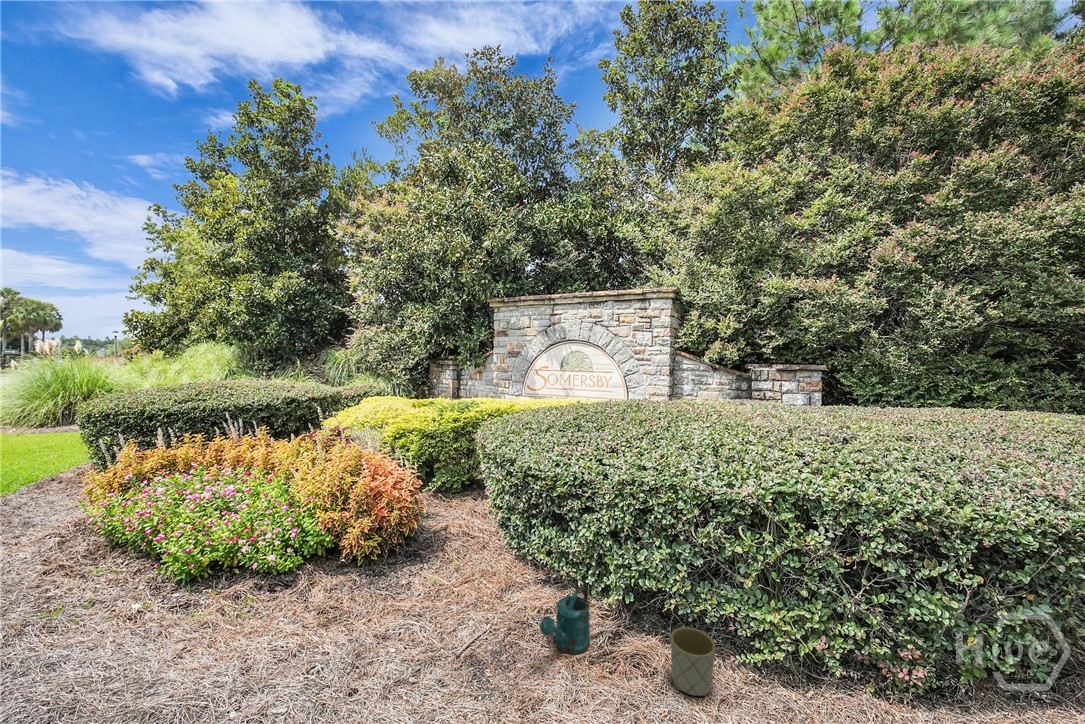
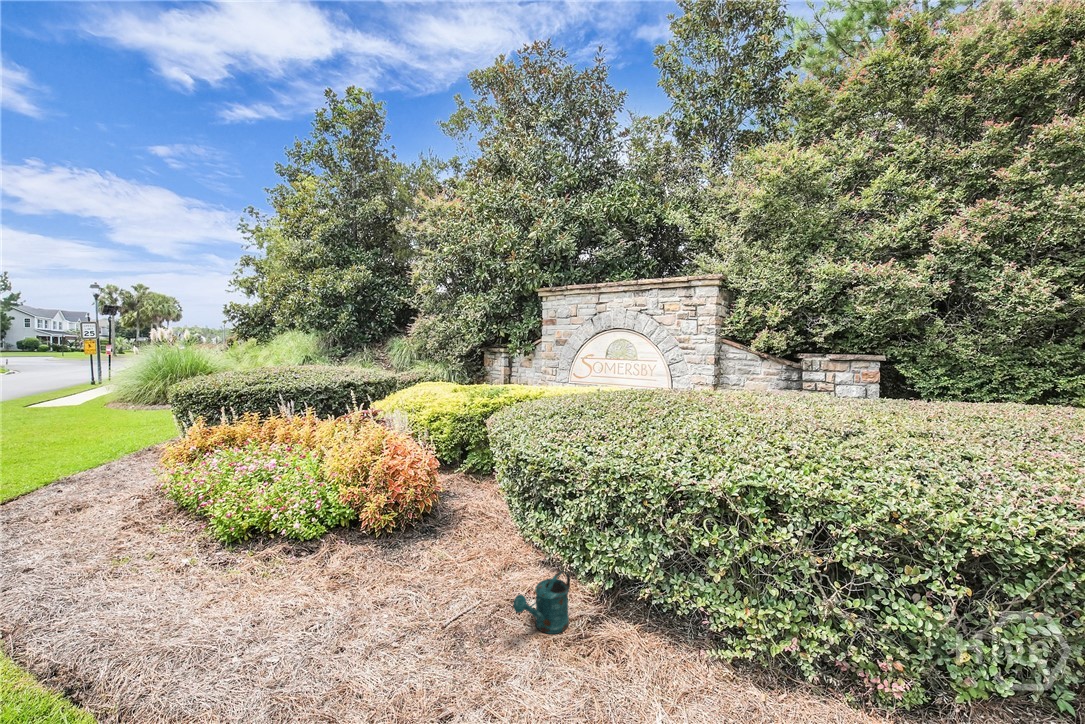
planter: present [671,627,715,696] -> none [638,617,682,686]

